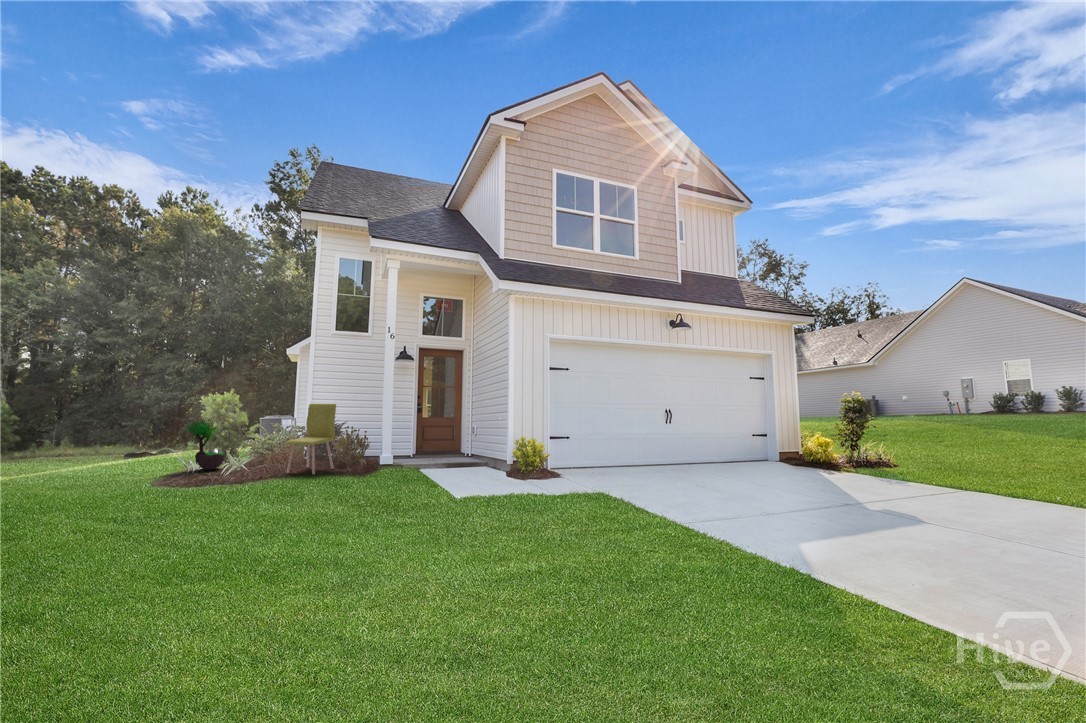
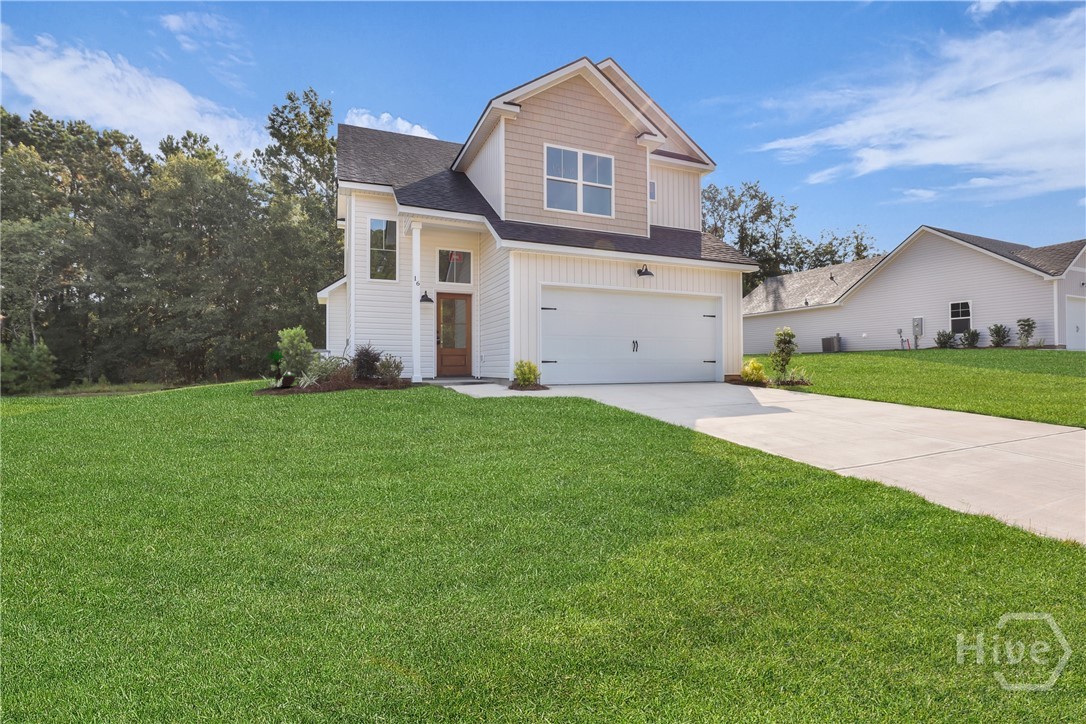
chair: present [285,403,336,474] -> none [344,337,379,389]

